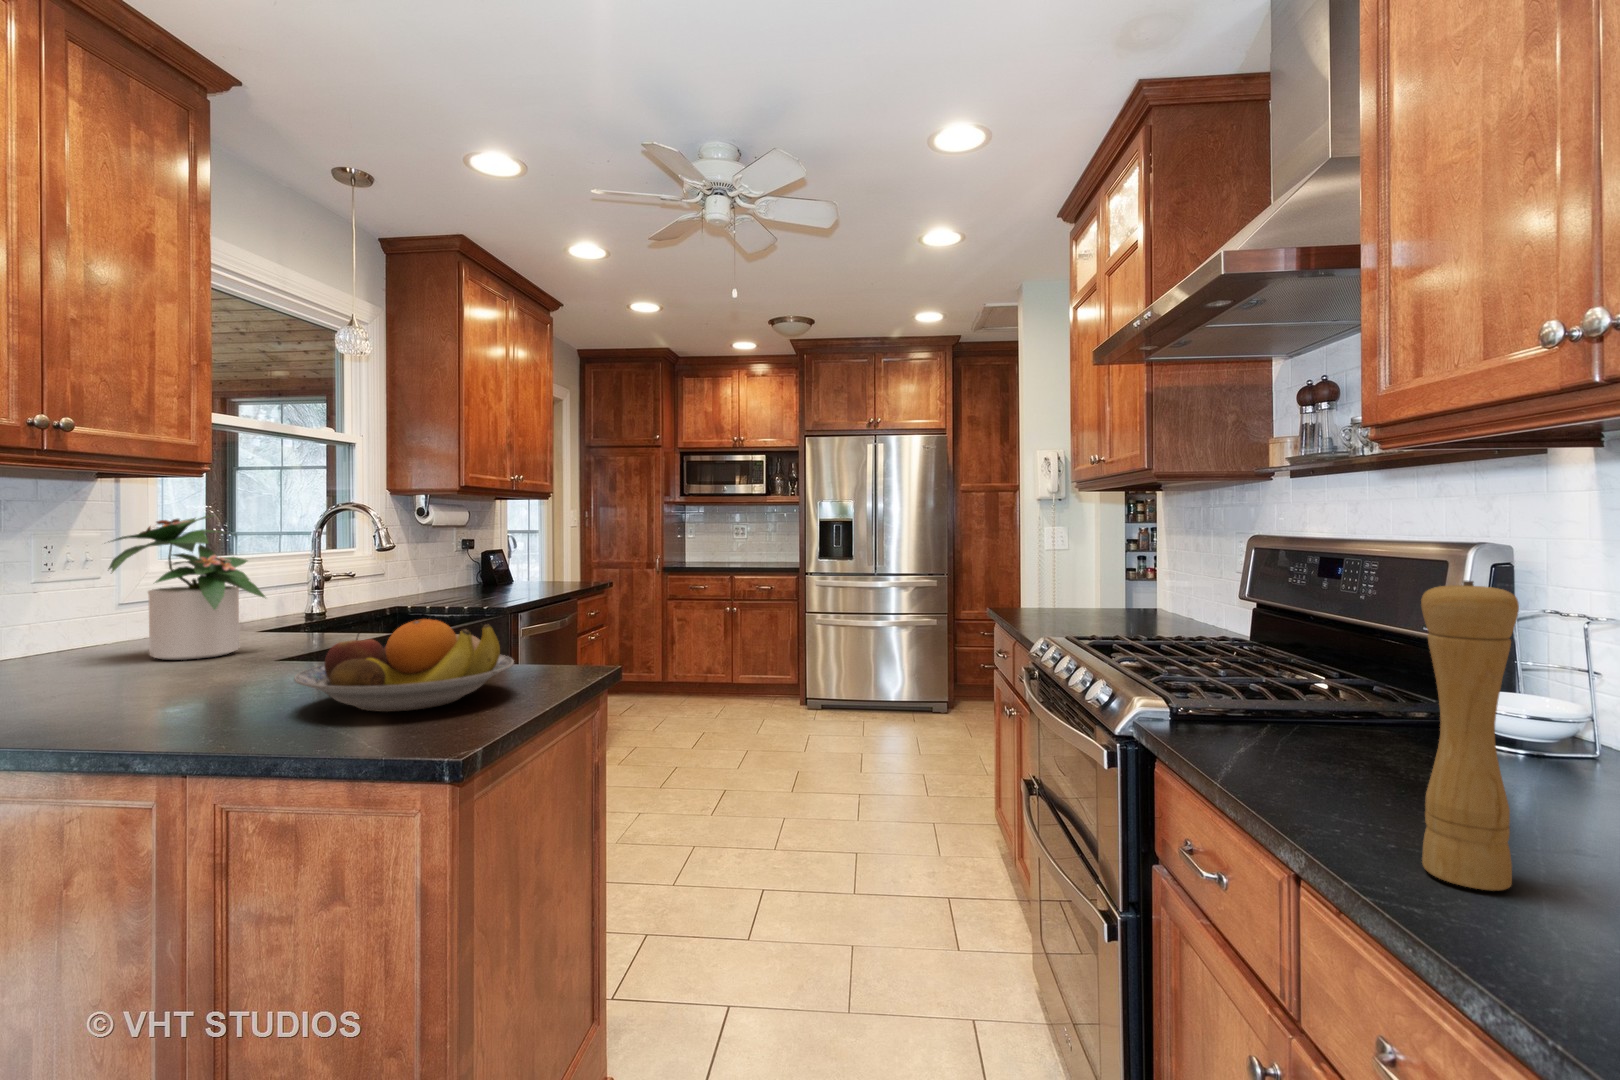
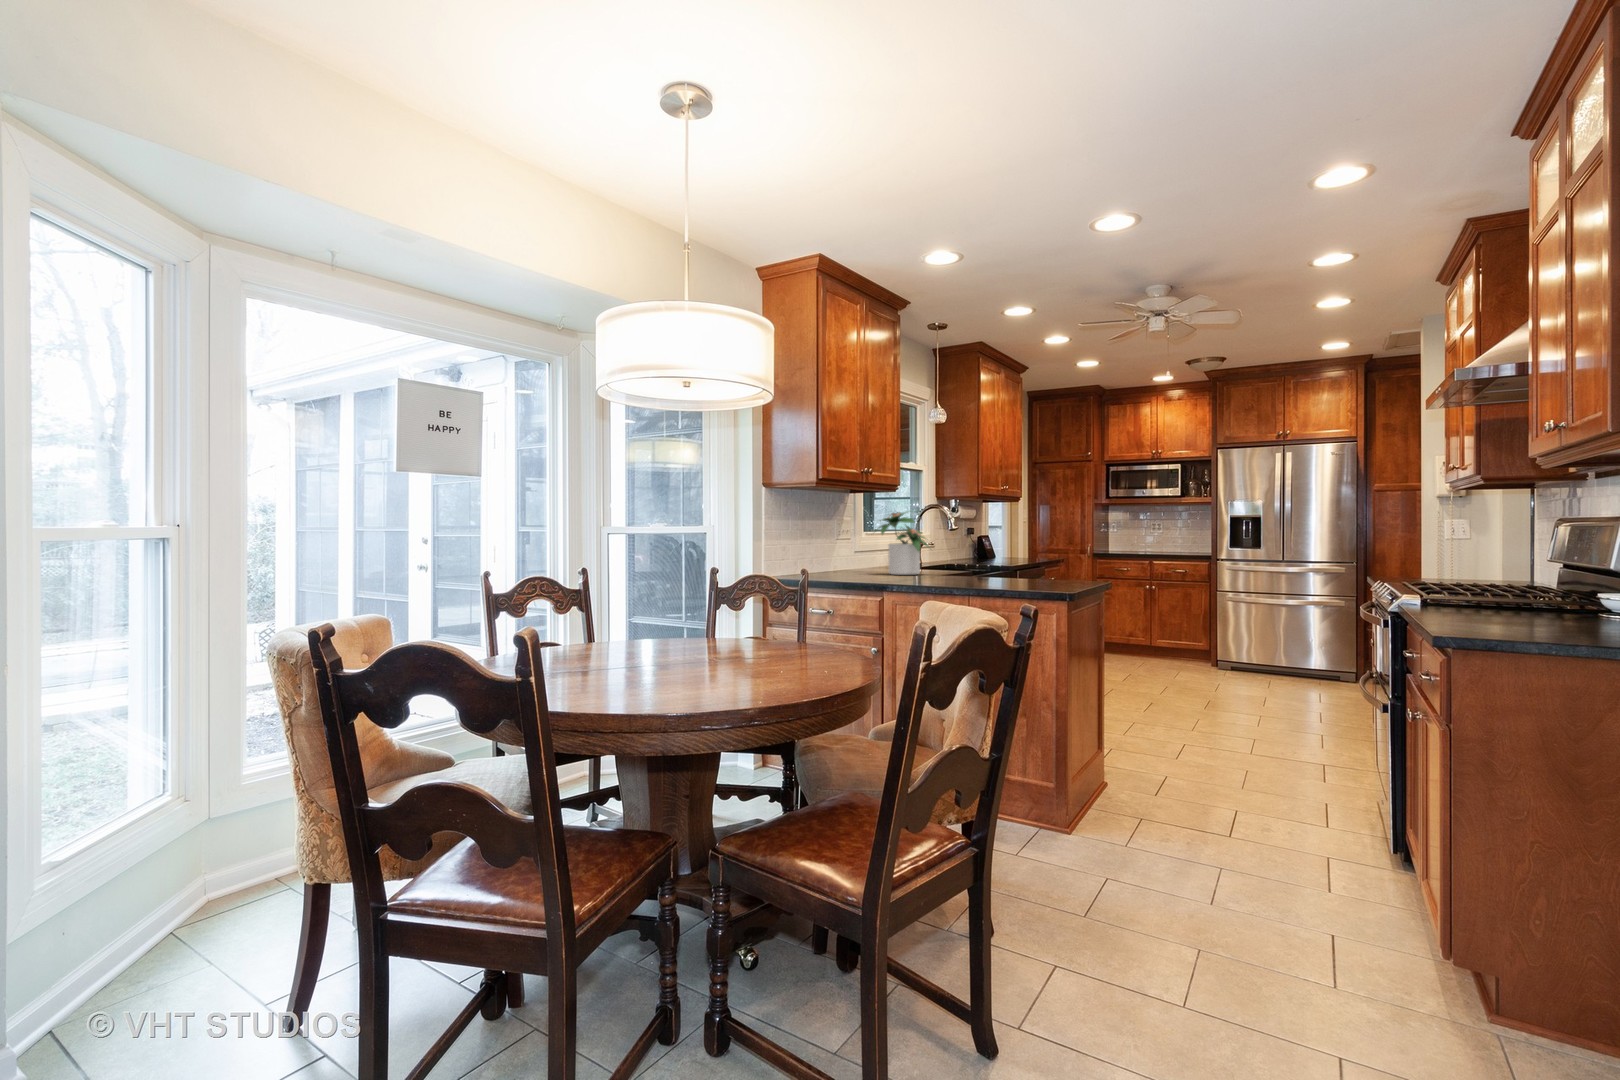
pepper mill: present [1421,581,1519,890] -> none [1467,520,1502,627]
fruit bowl: present [294,619,514,712] -> none [993,550,1076,585]

